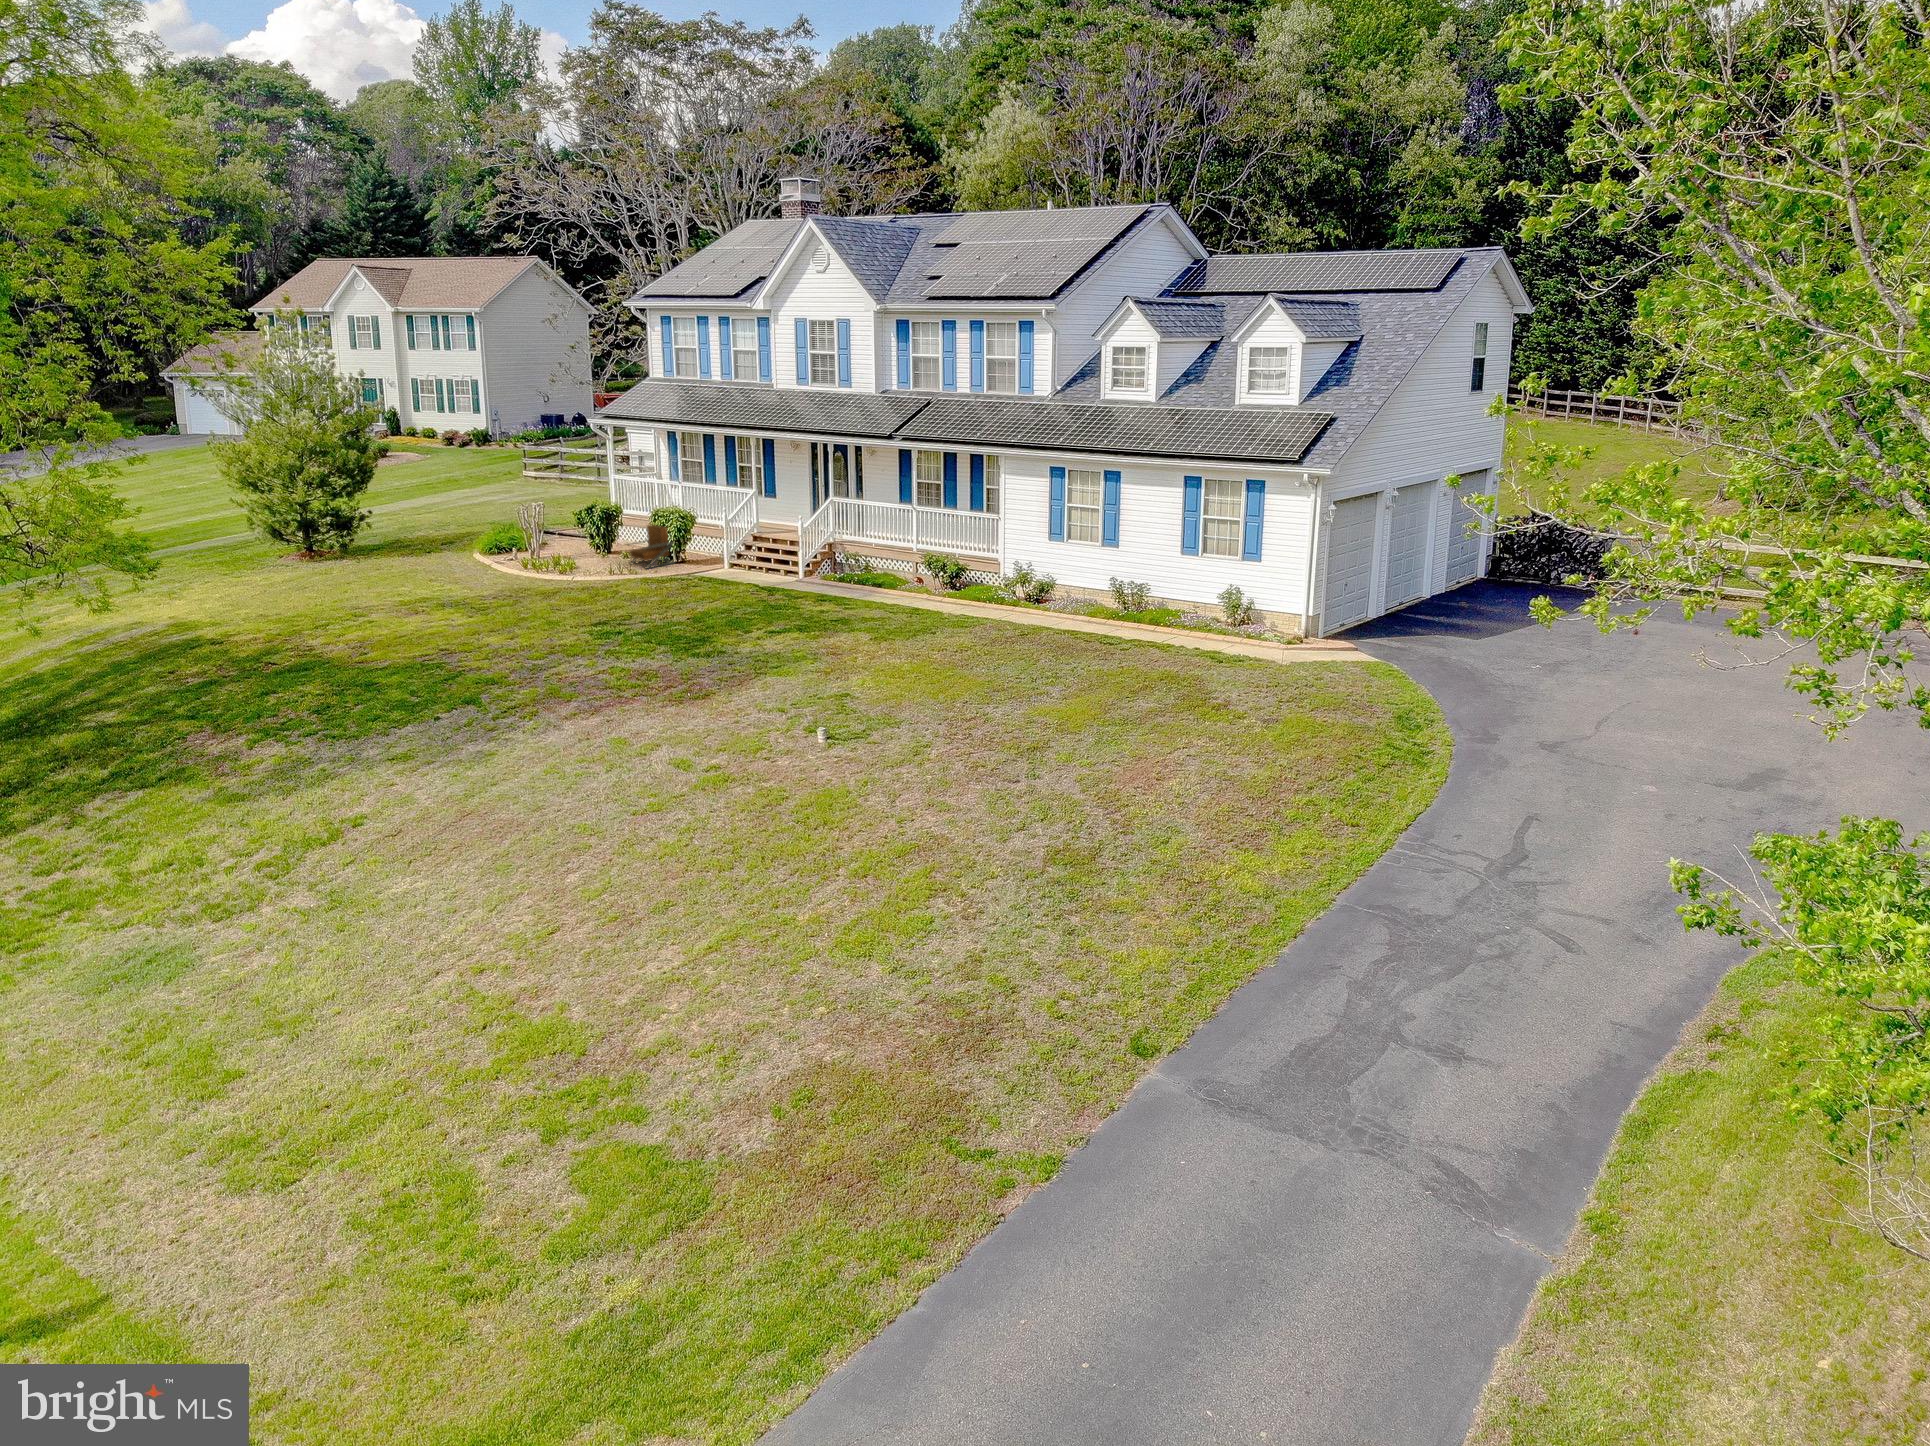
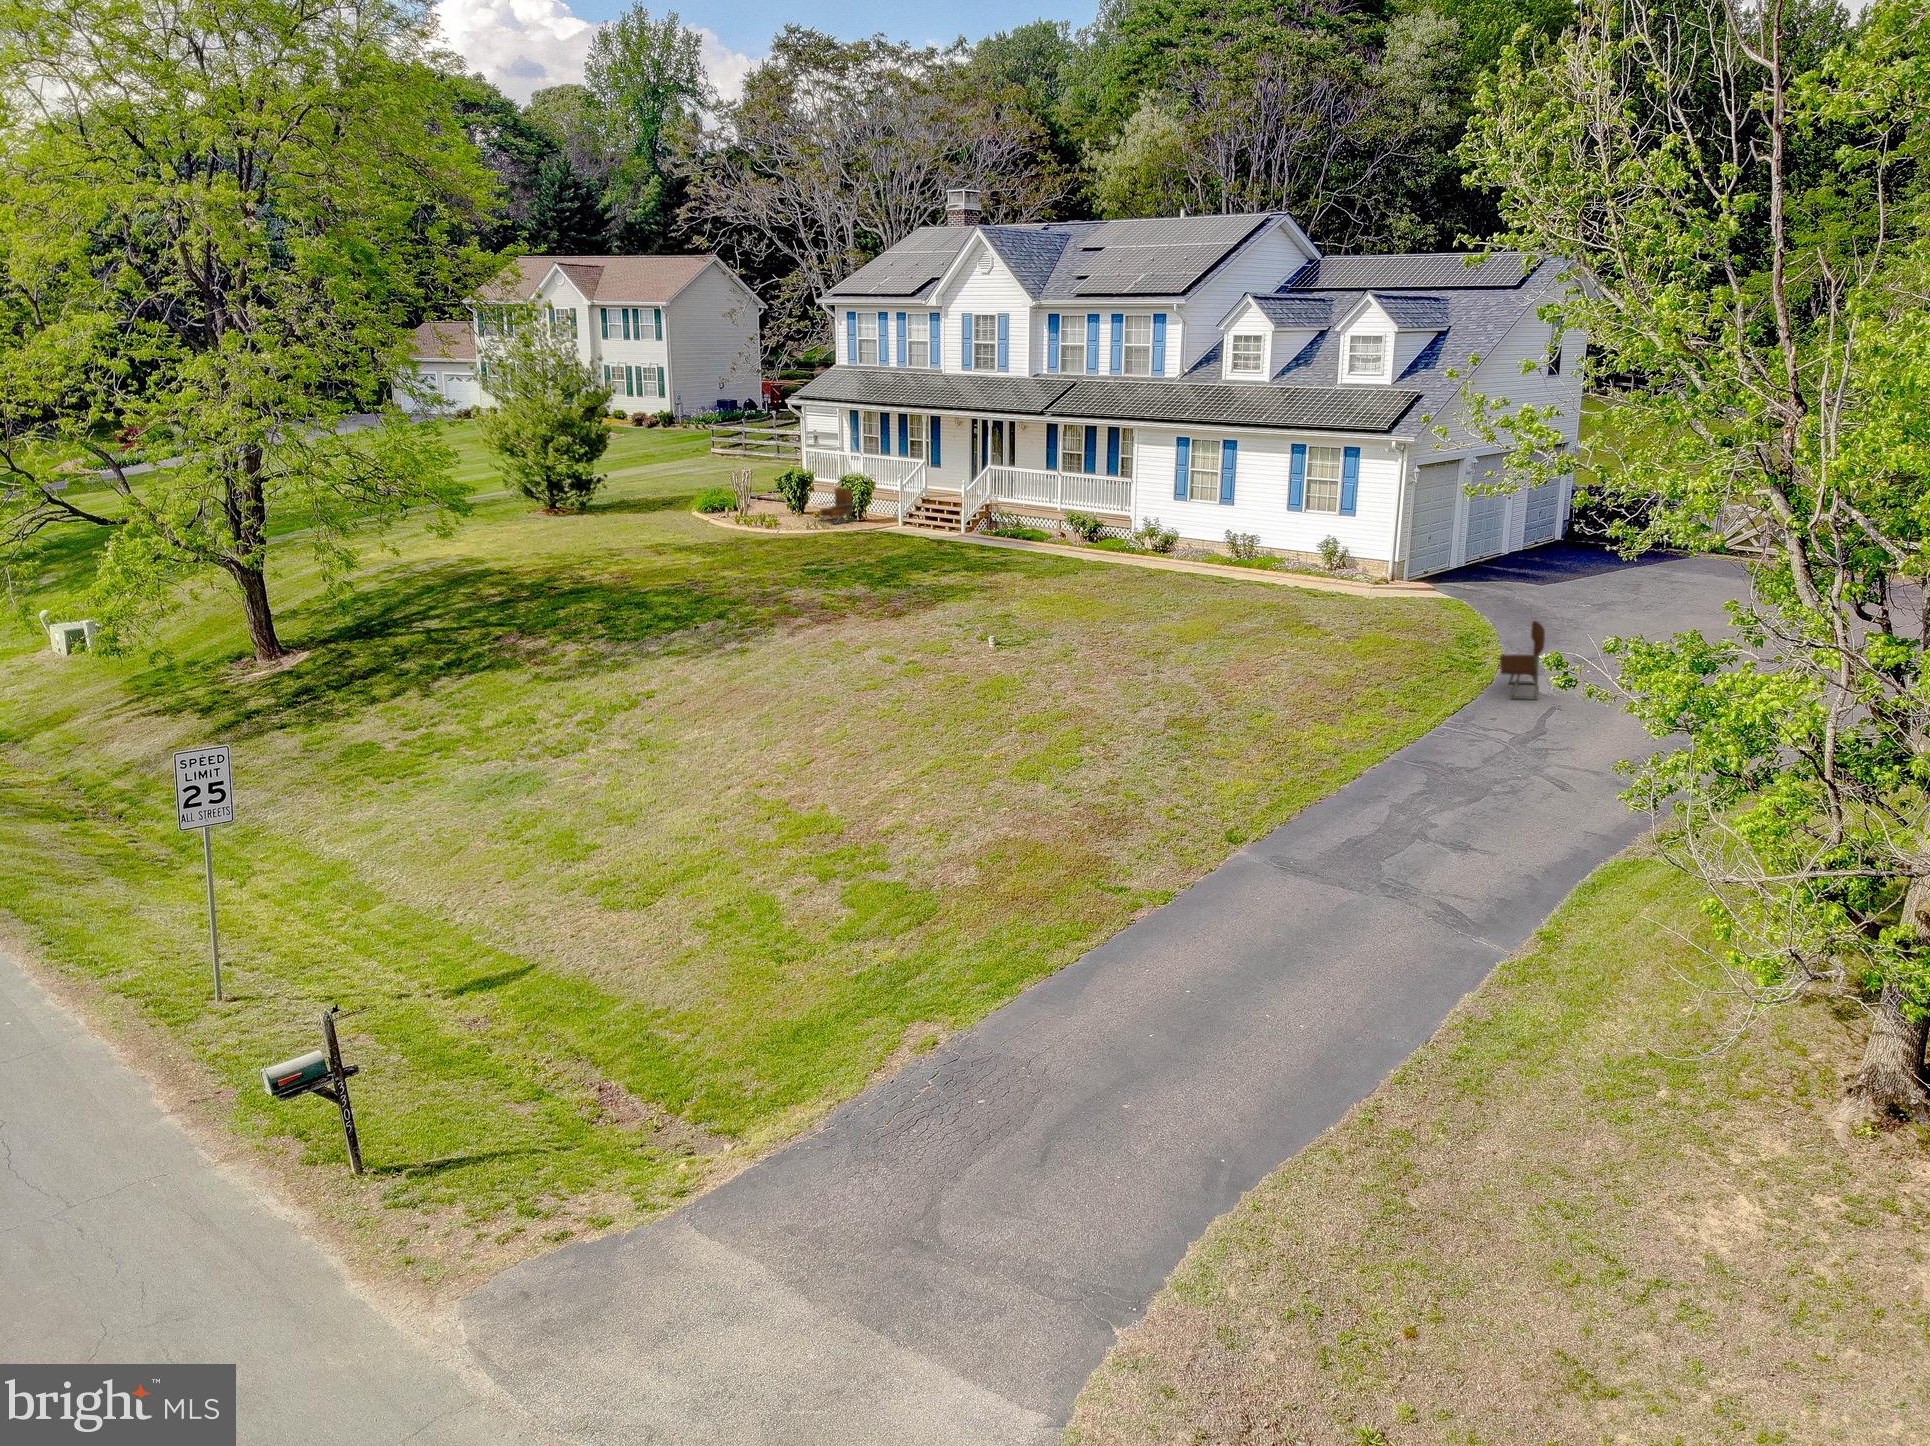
bench: none [1460,708,1519,810] -> present [1500,621,1545,700]

